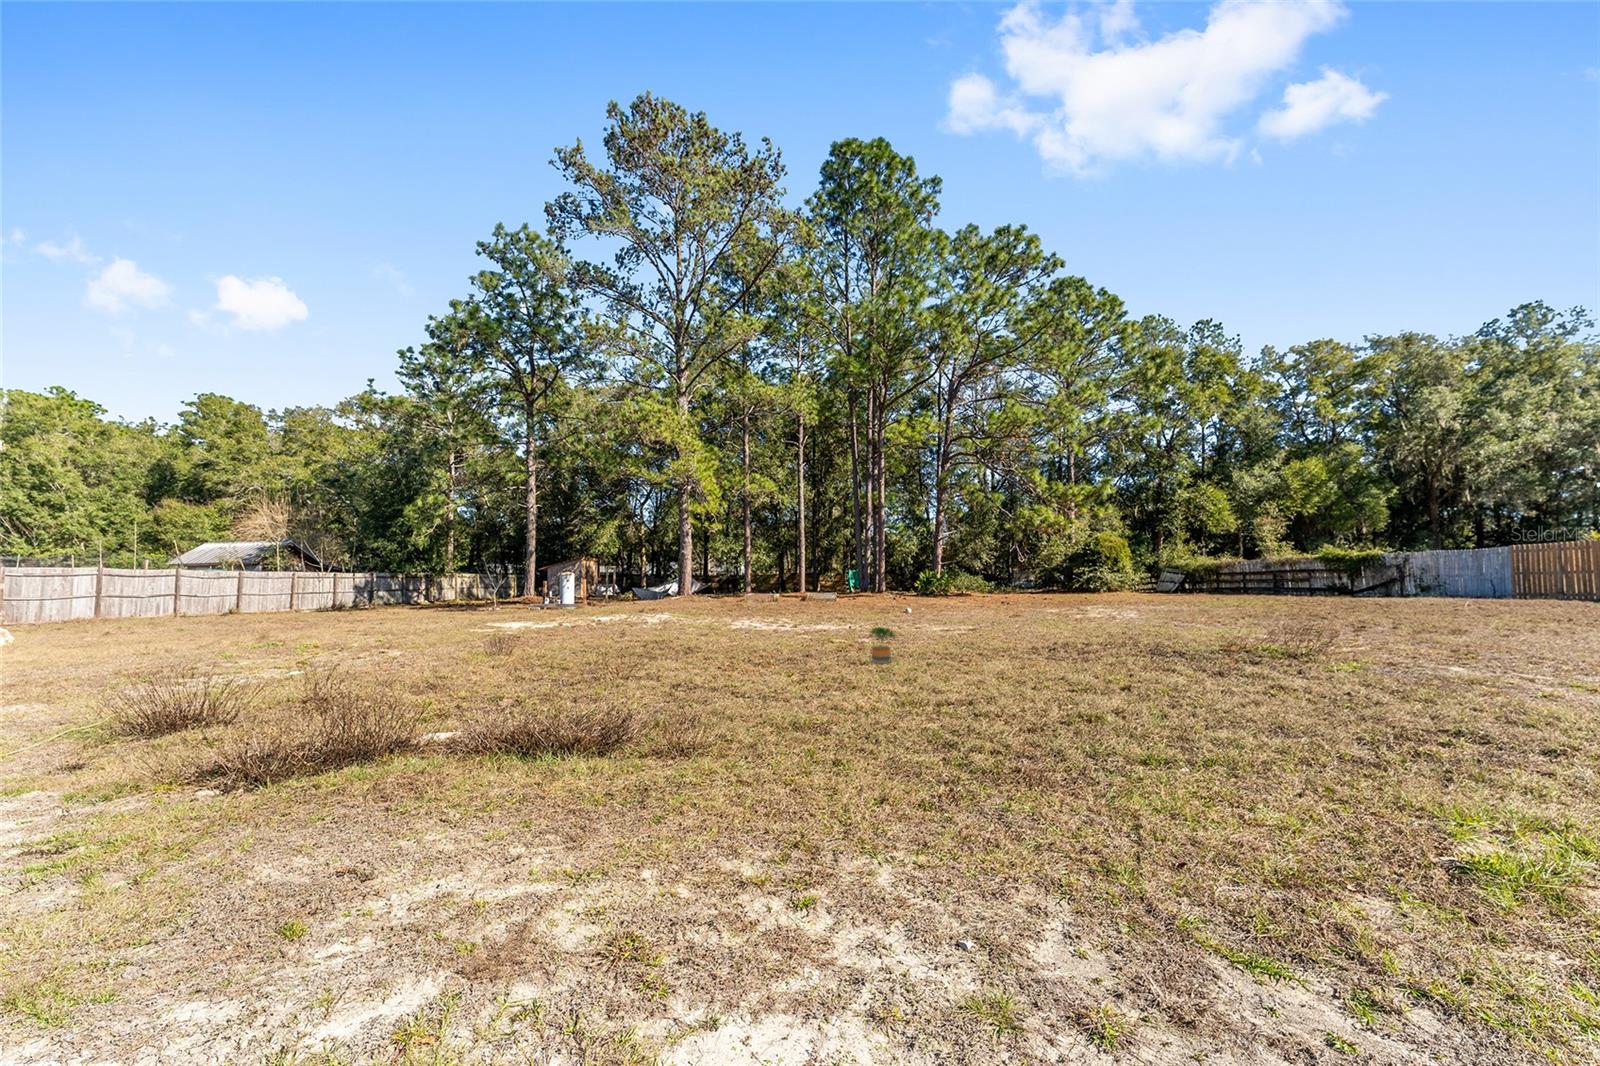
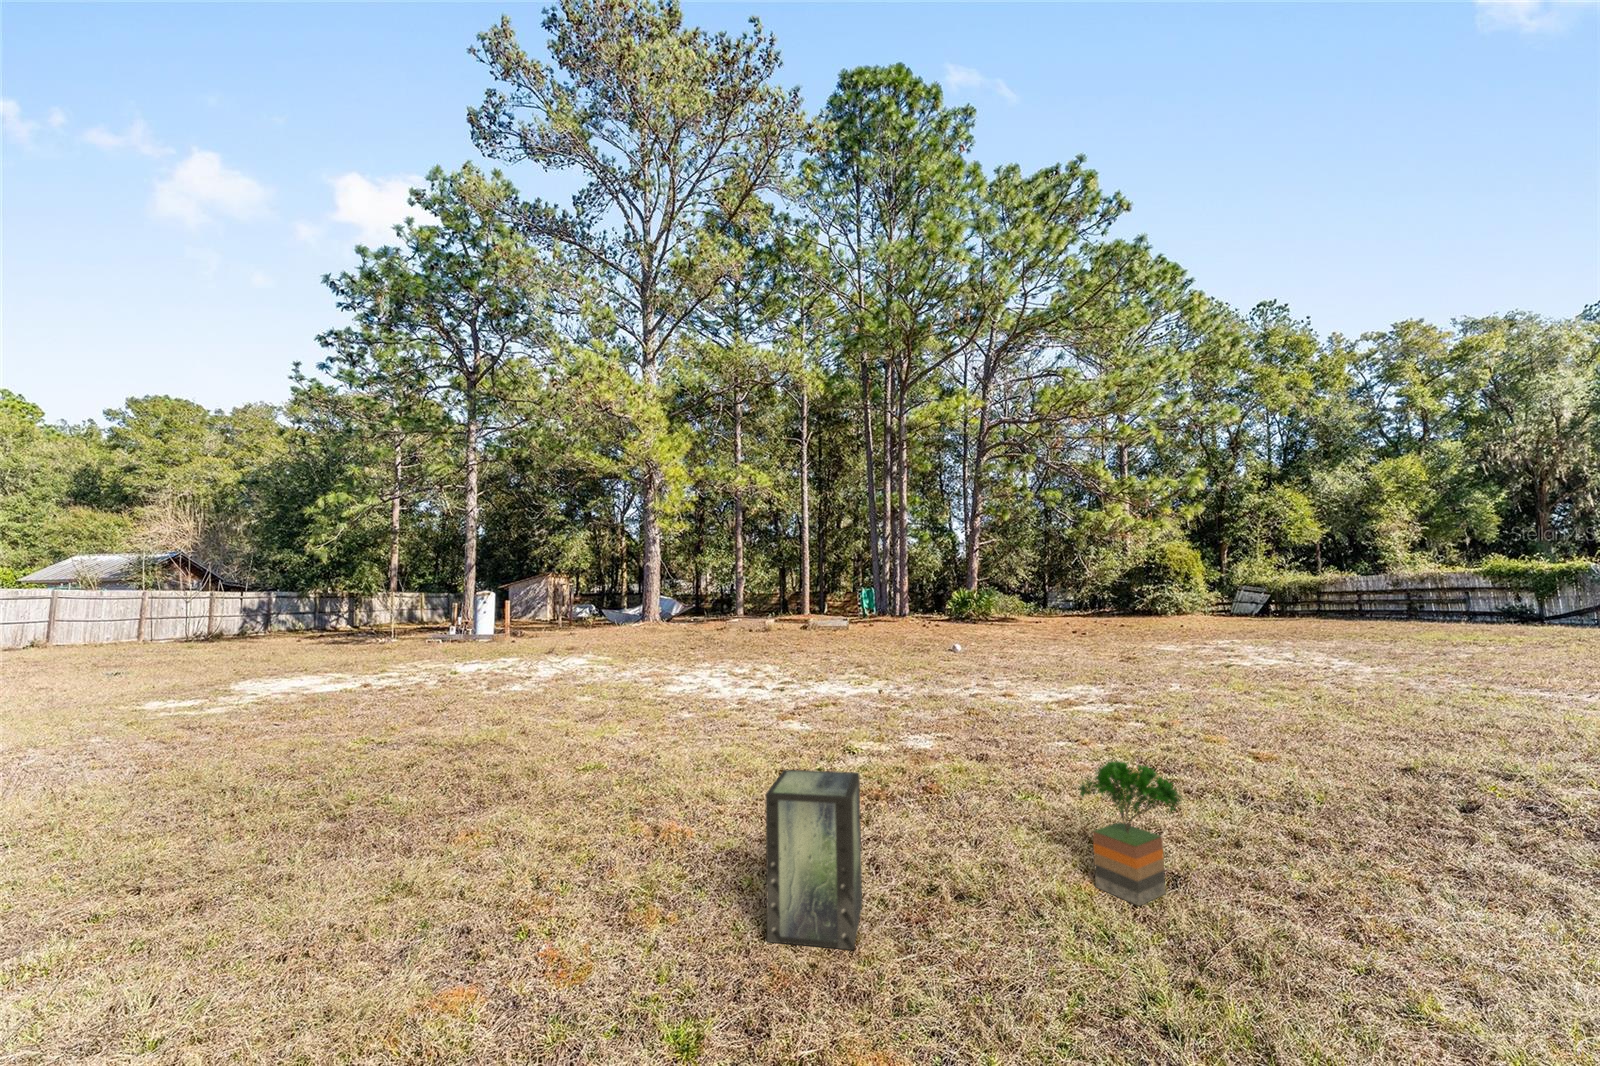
storage box: none [776,628,803,668] -> present [766,770,862,950]

